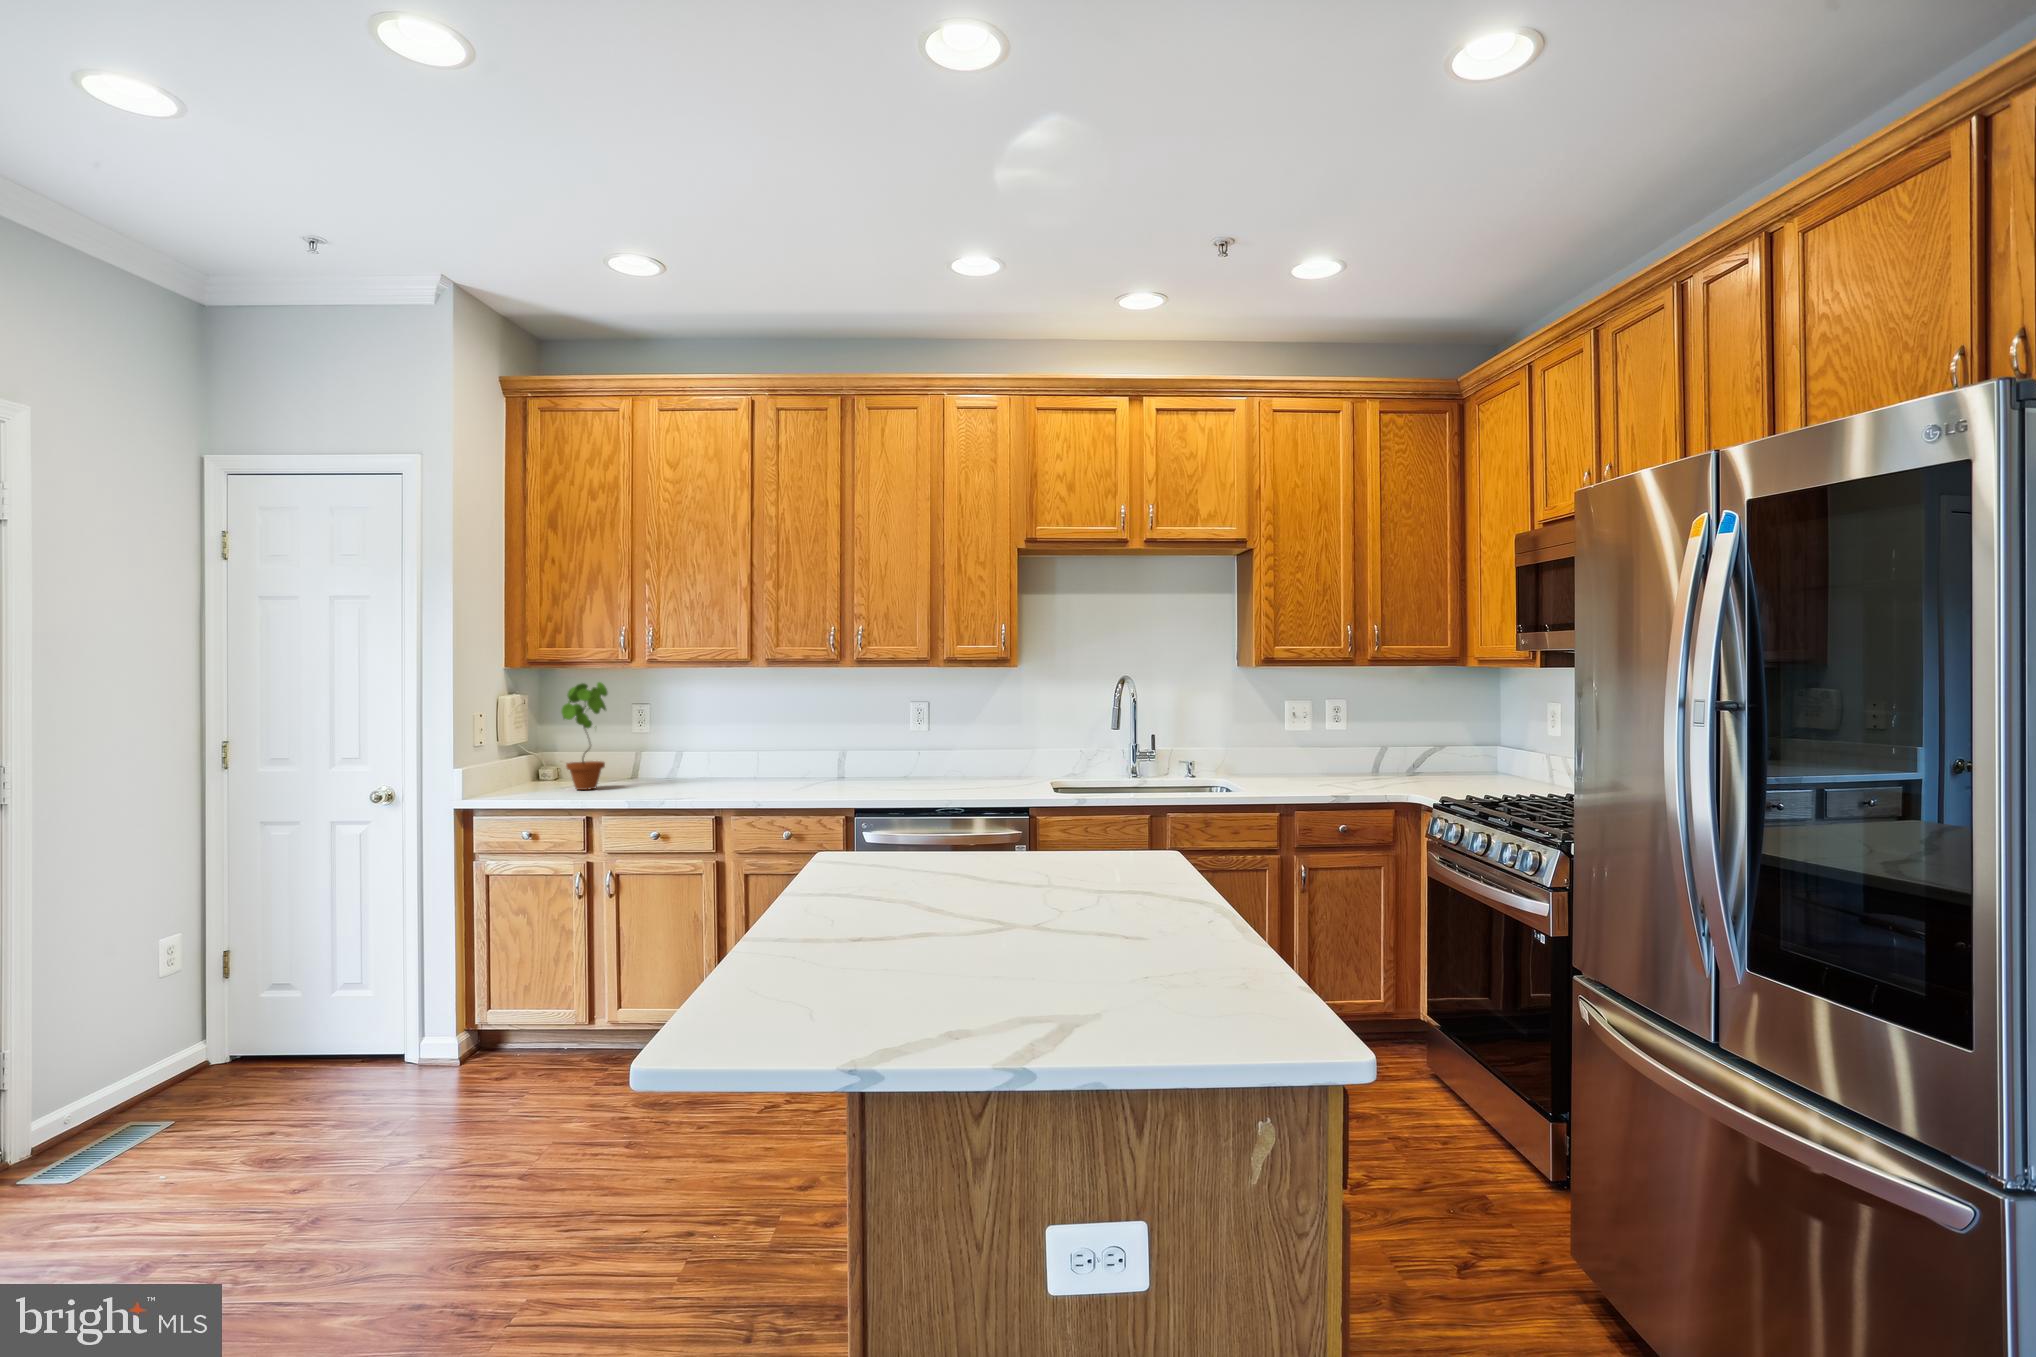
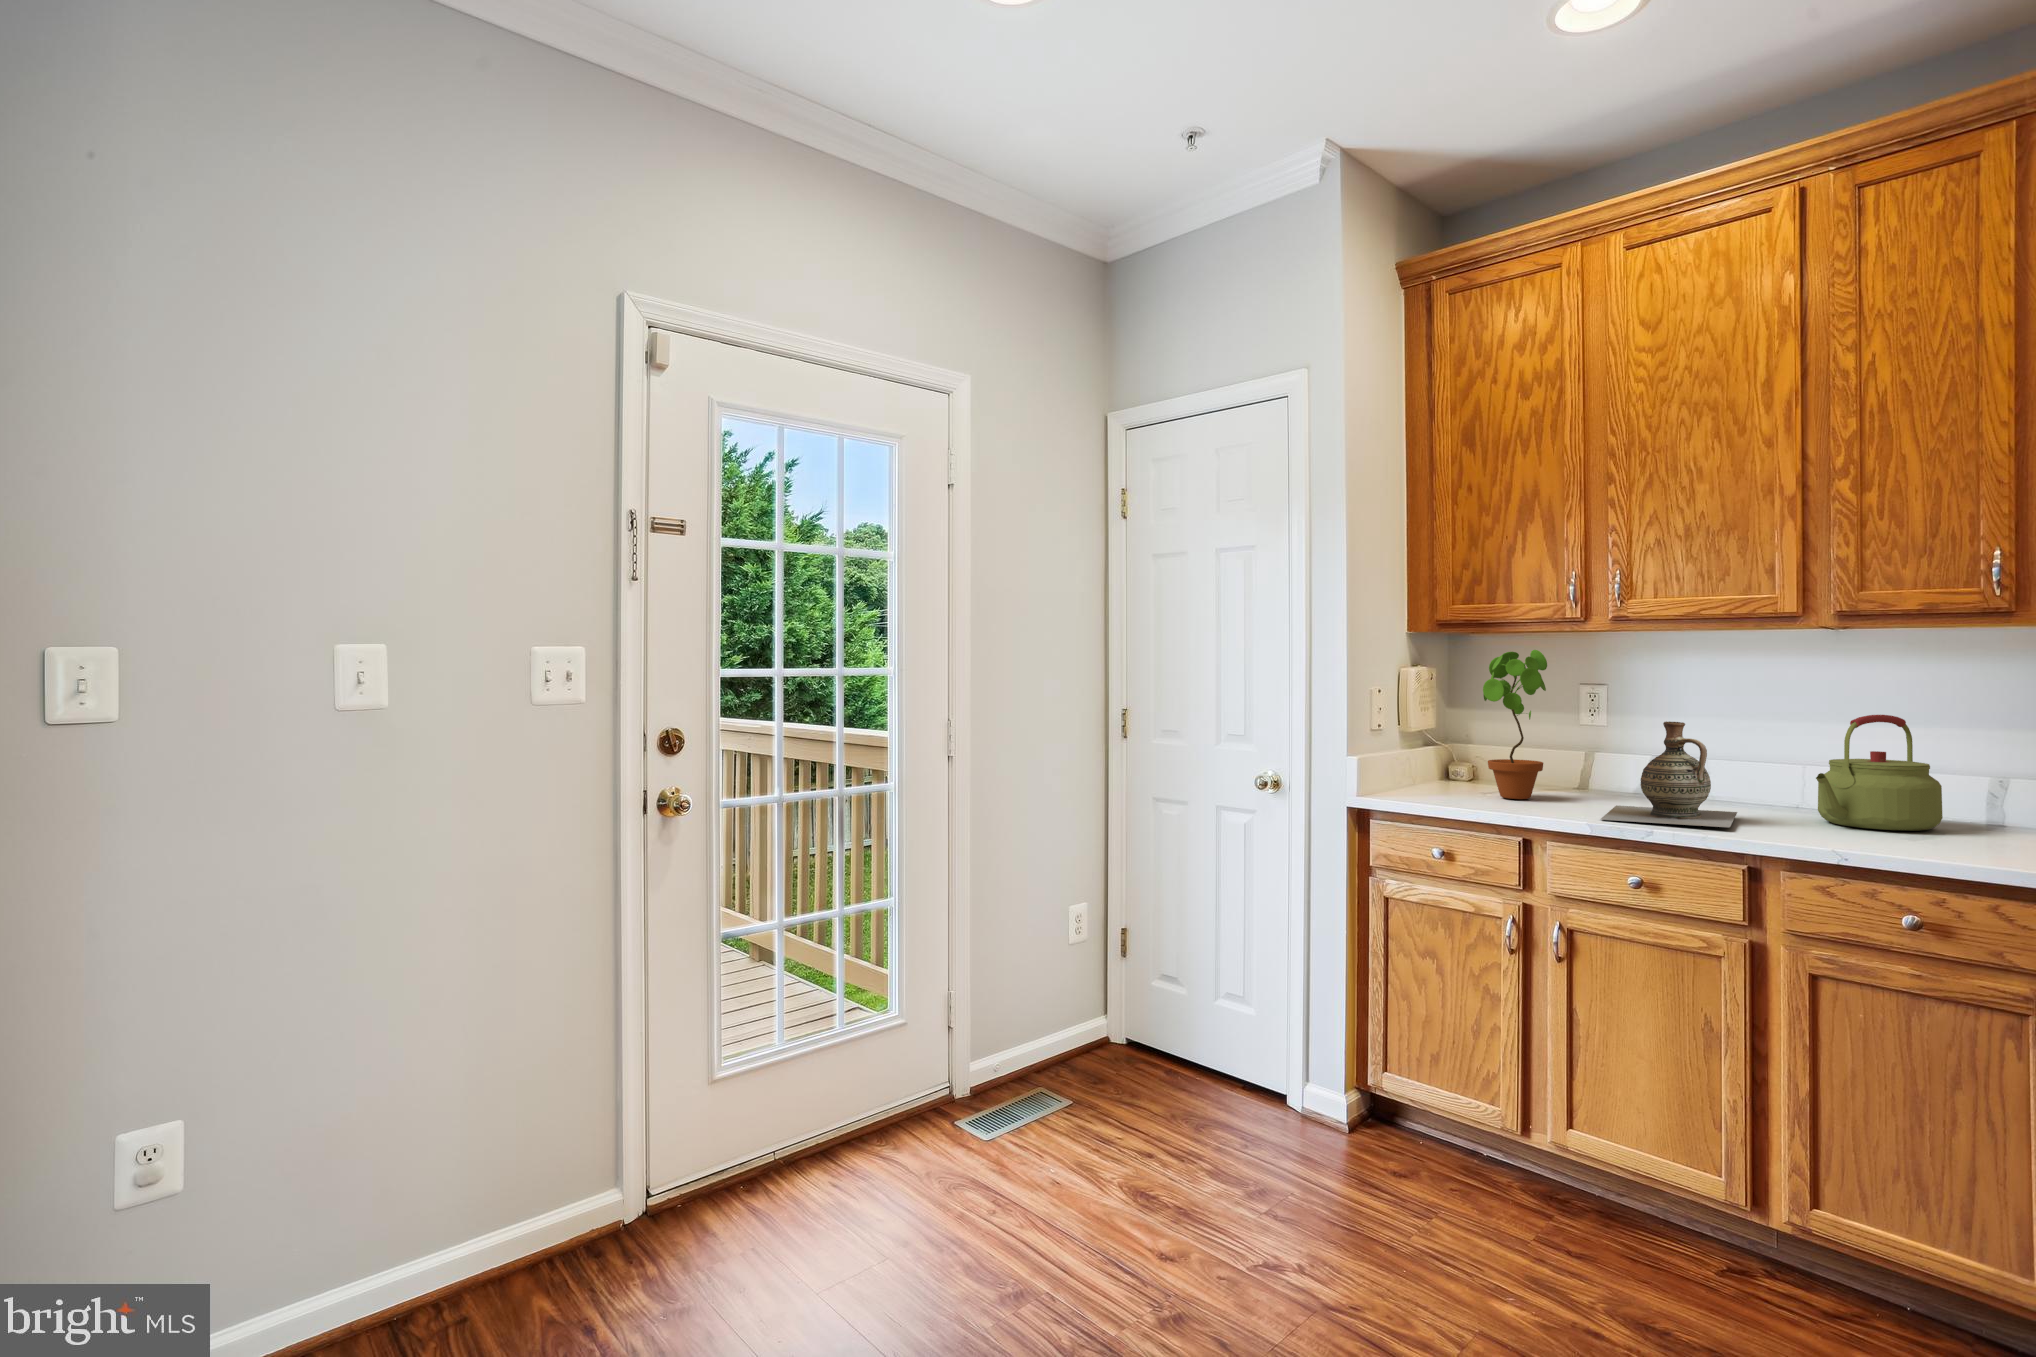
kettle: none [757,721,819,788] -> present [1816,715,1943,831]
ceramic jug: none [635,730,720,797] -> present [1600,721,1737,827]

